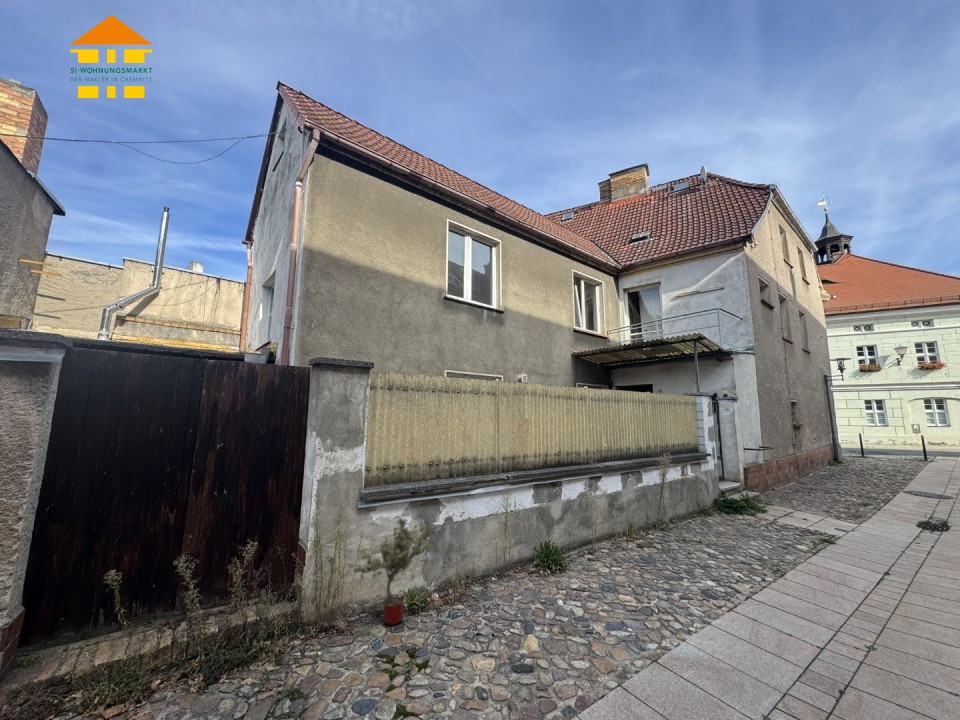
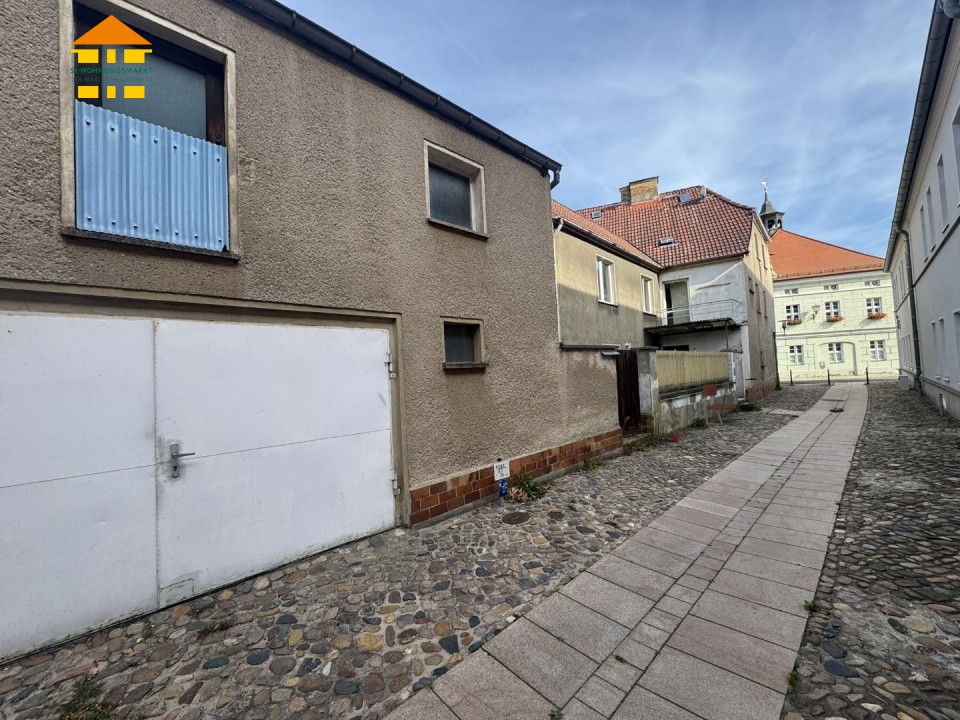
bench: none [594,454,677,554] -> present [703,384,737,425]

